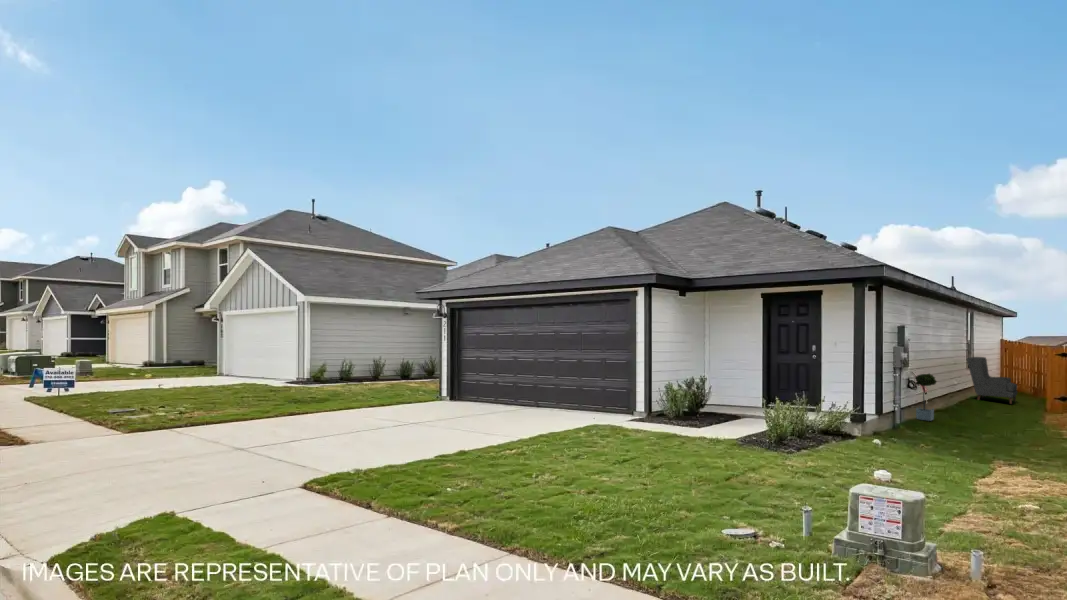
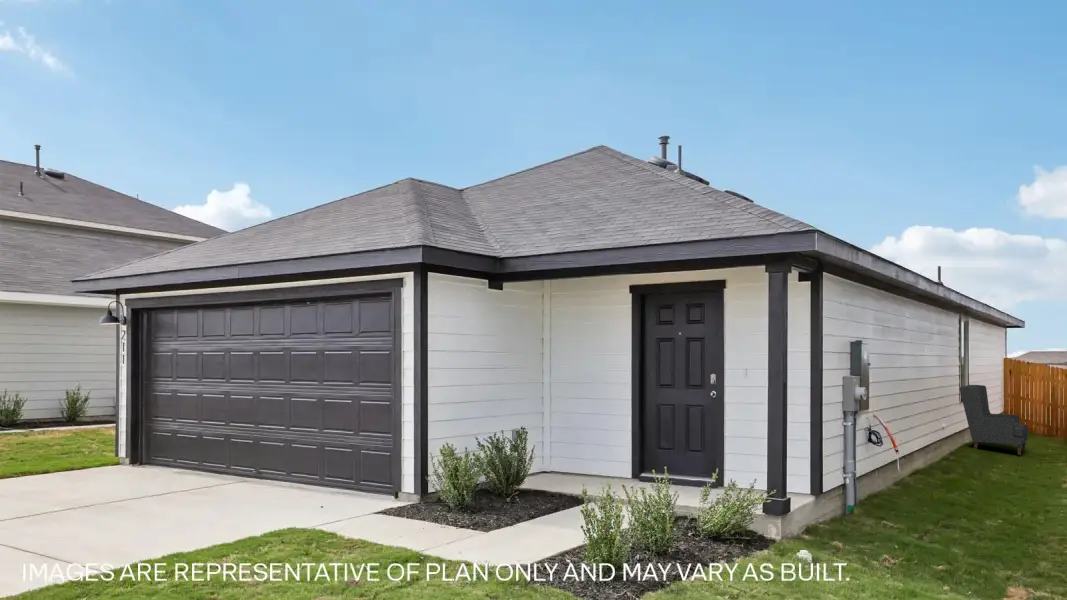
potted tree: present [914,374,936,421] -> none [878,417,913,496]

